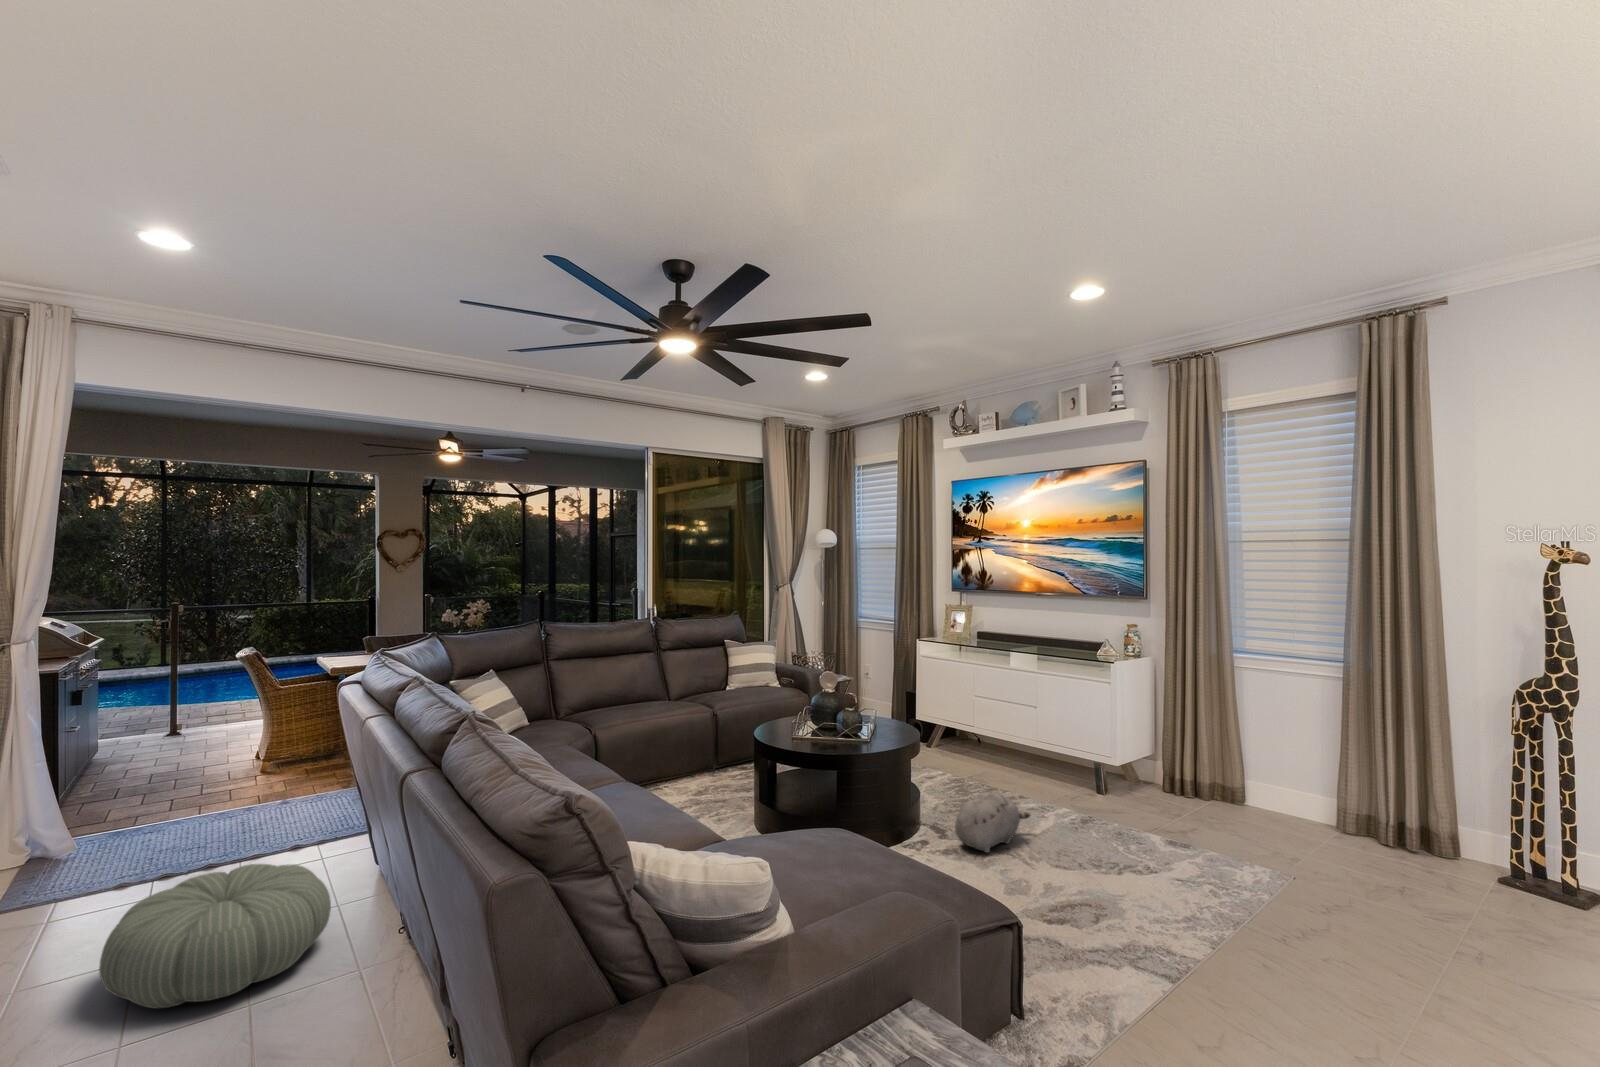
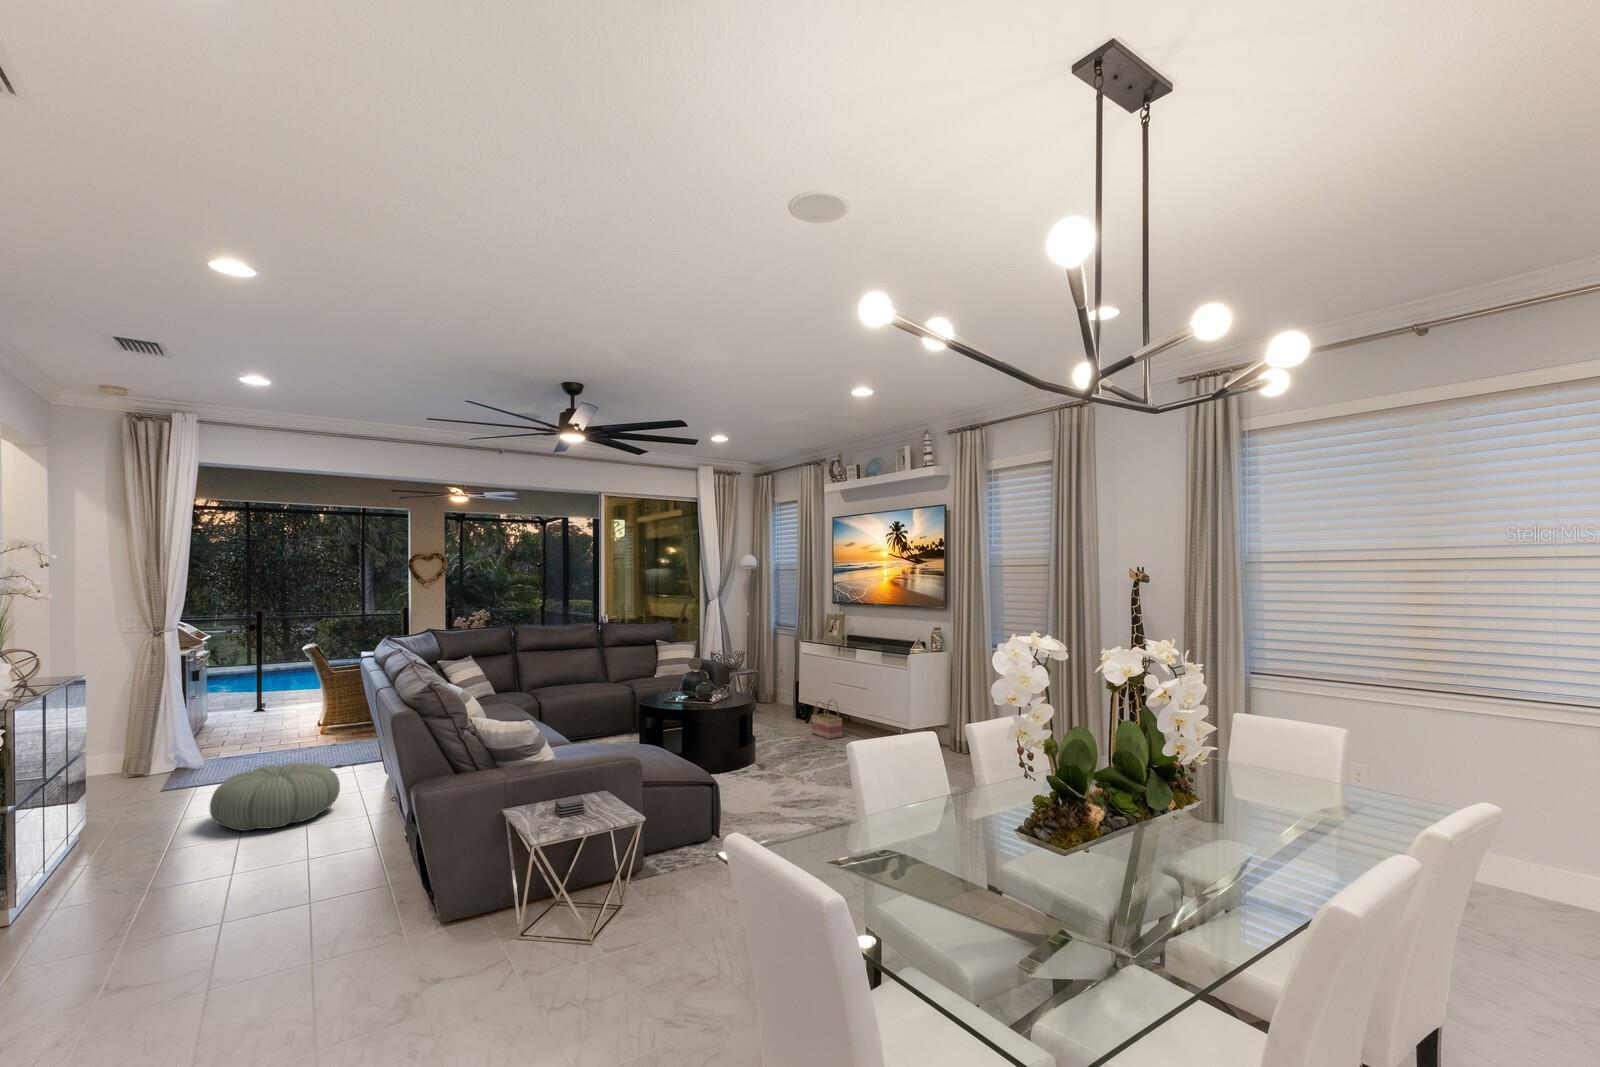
basket: none [948,718,994,772] -> present [812,700,842,739]
plush toy: present [955,792,1031,853] -> none [761,740,821,781]

